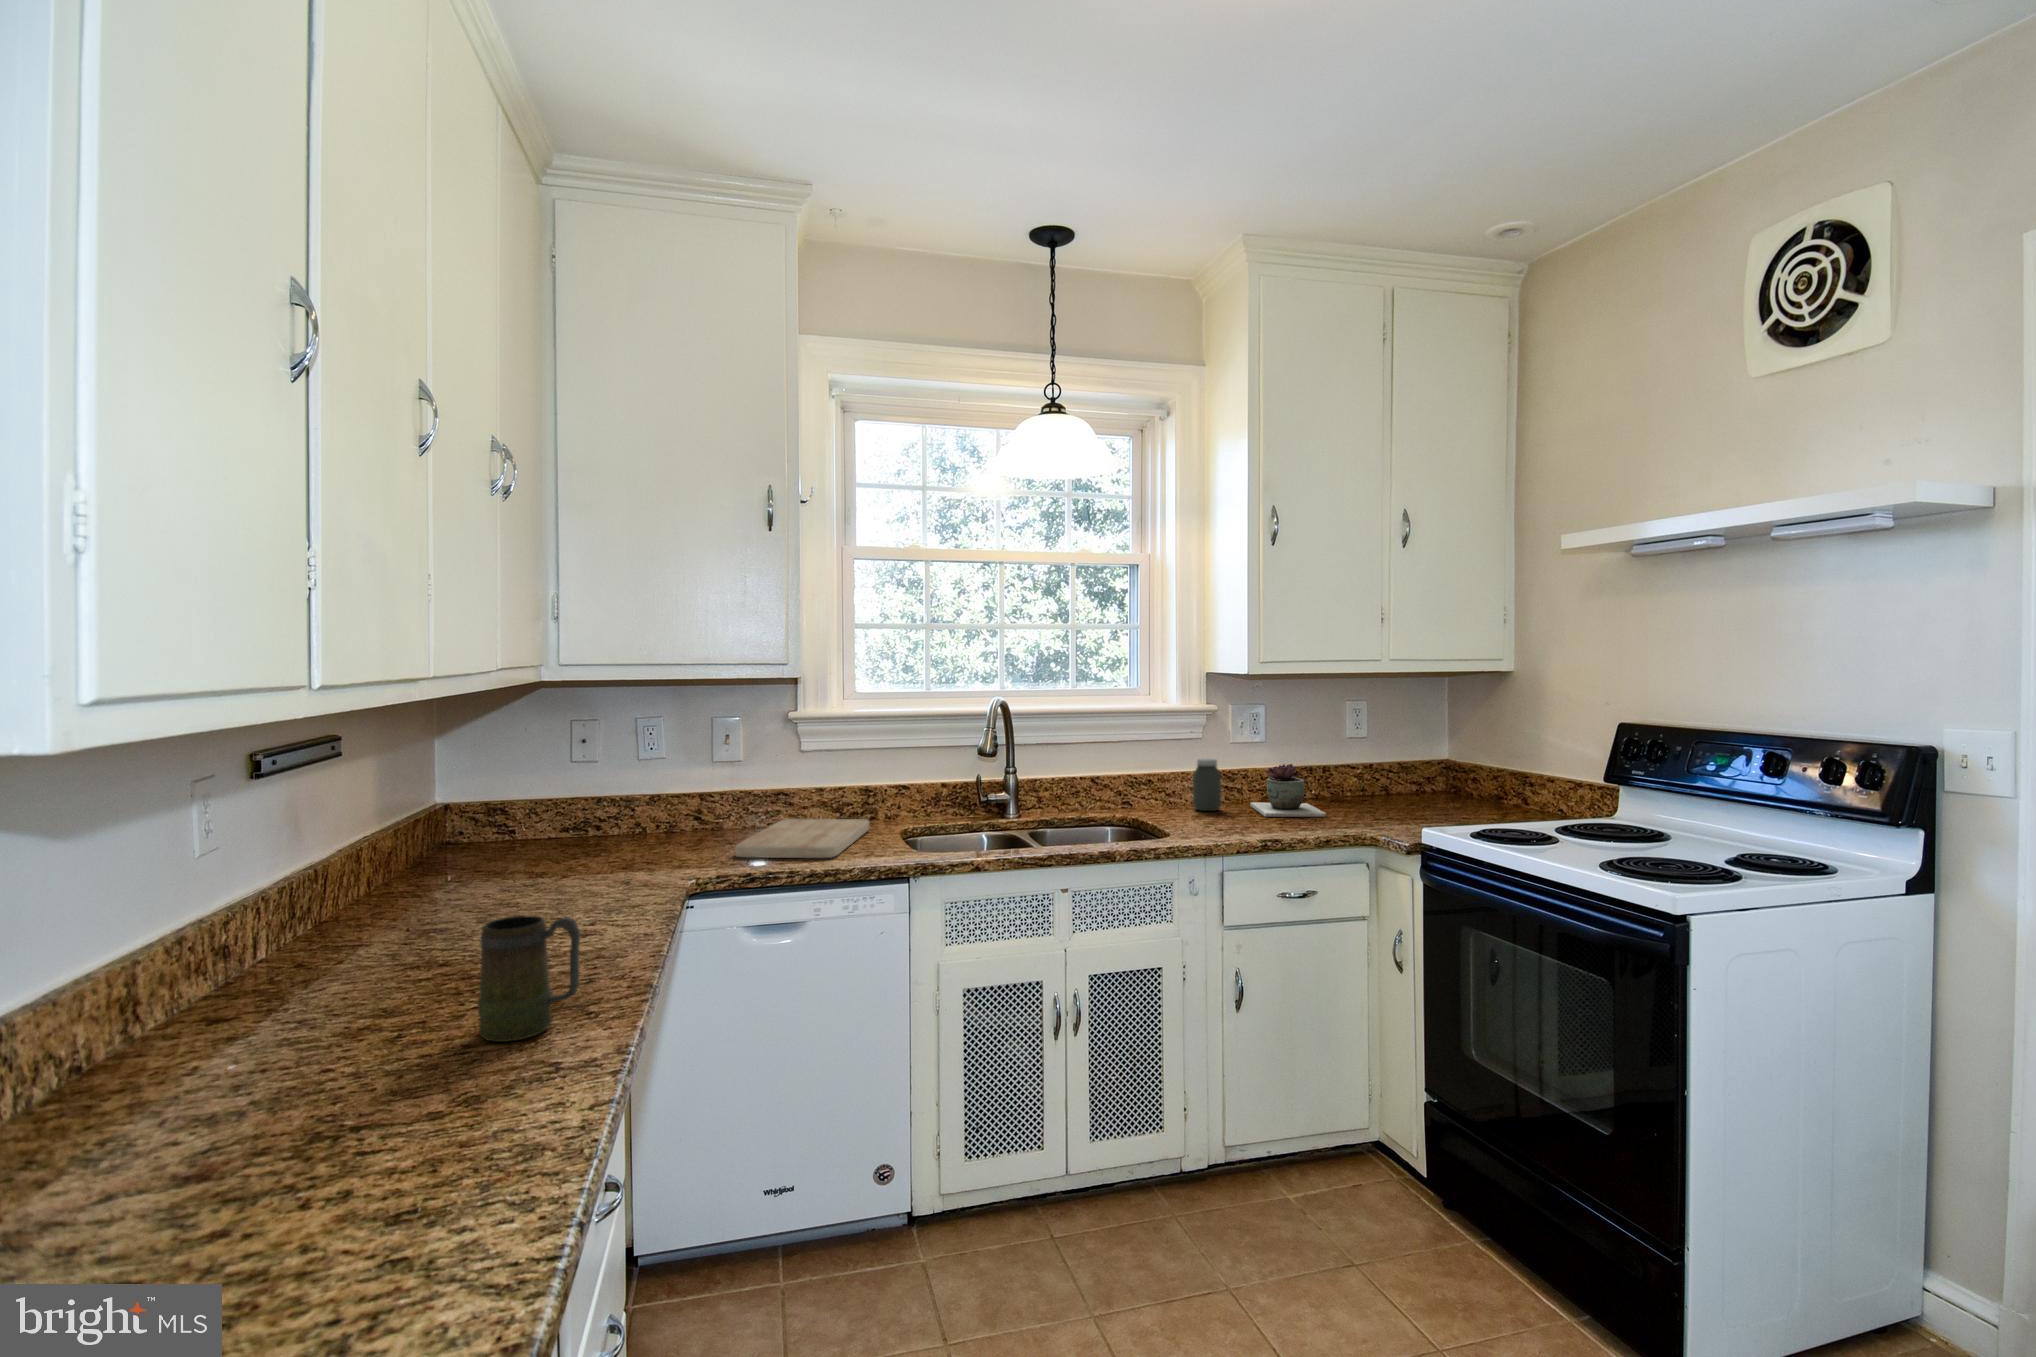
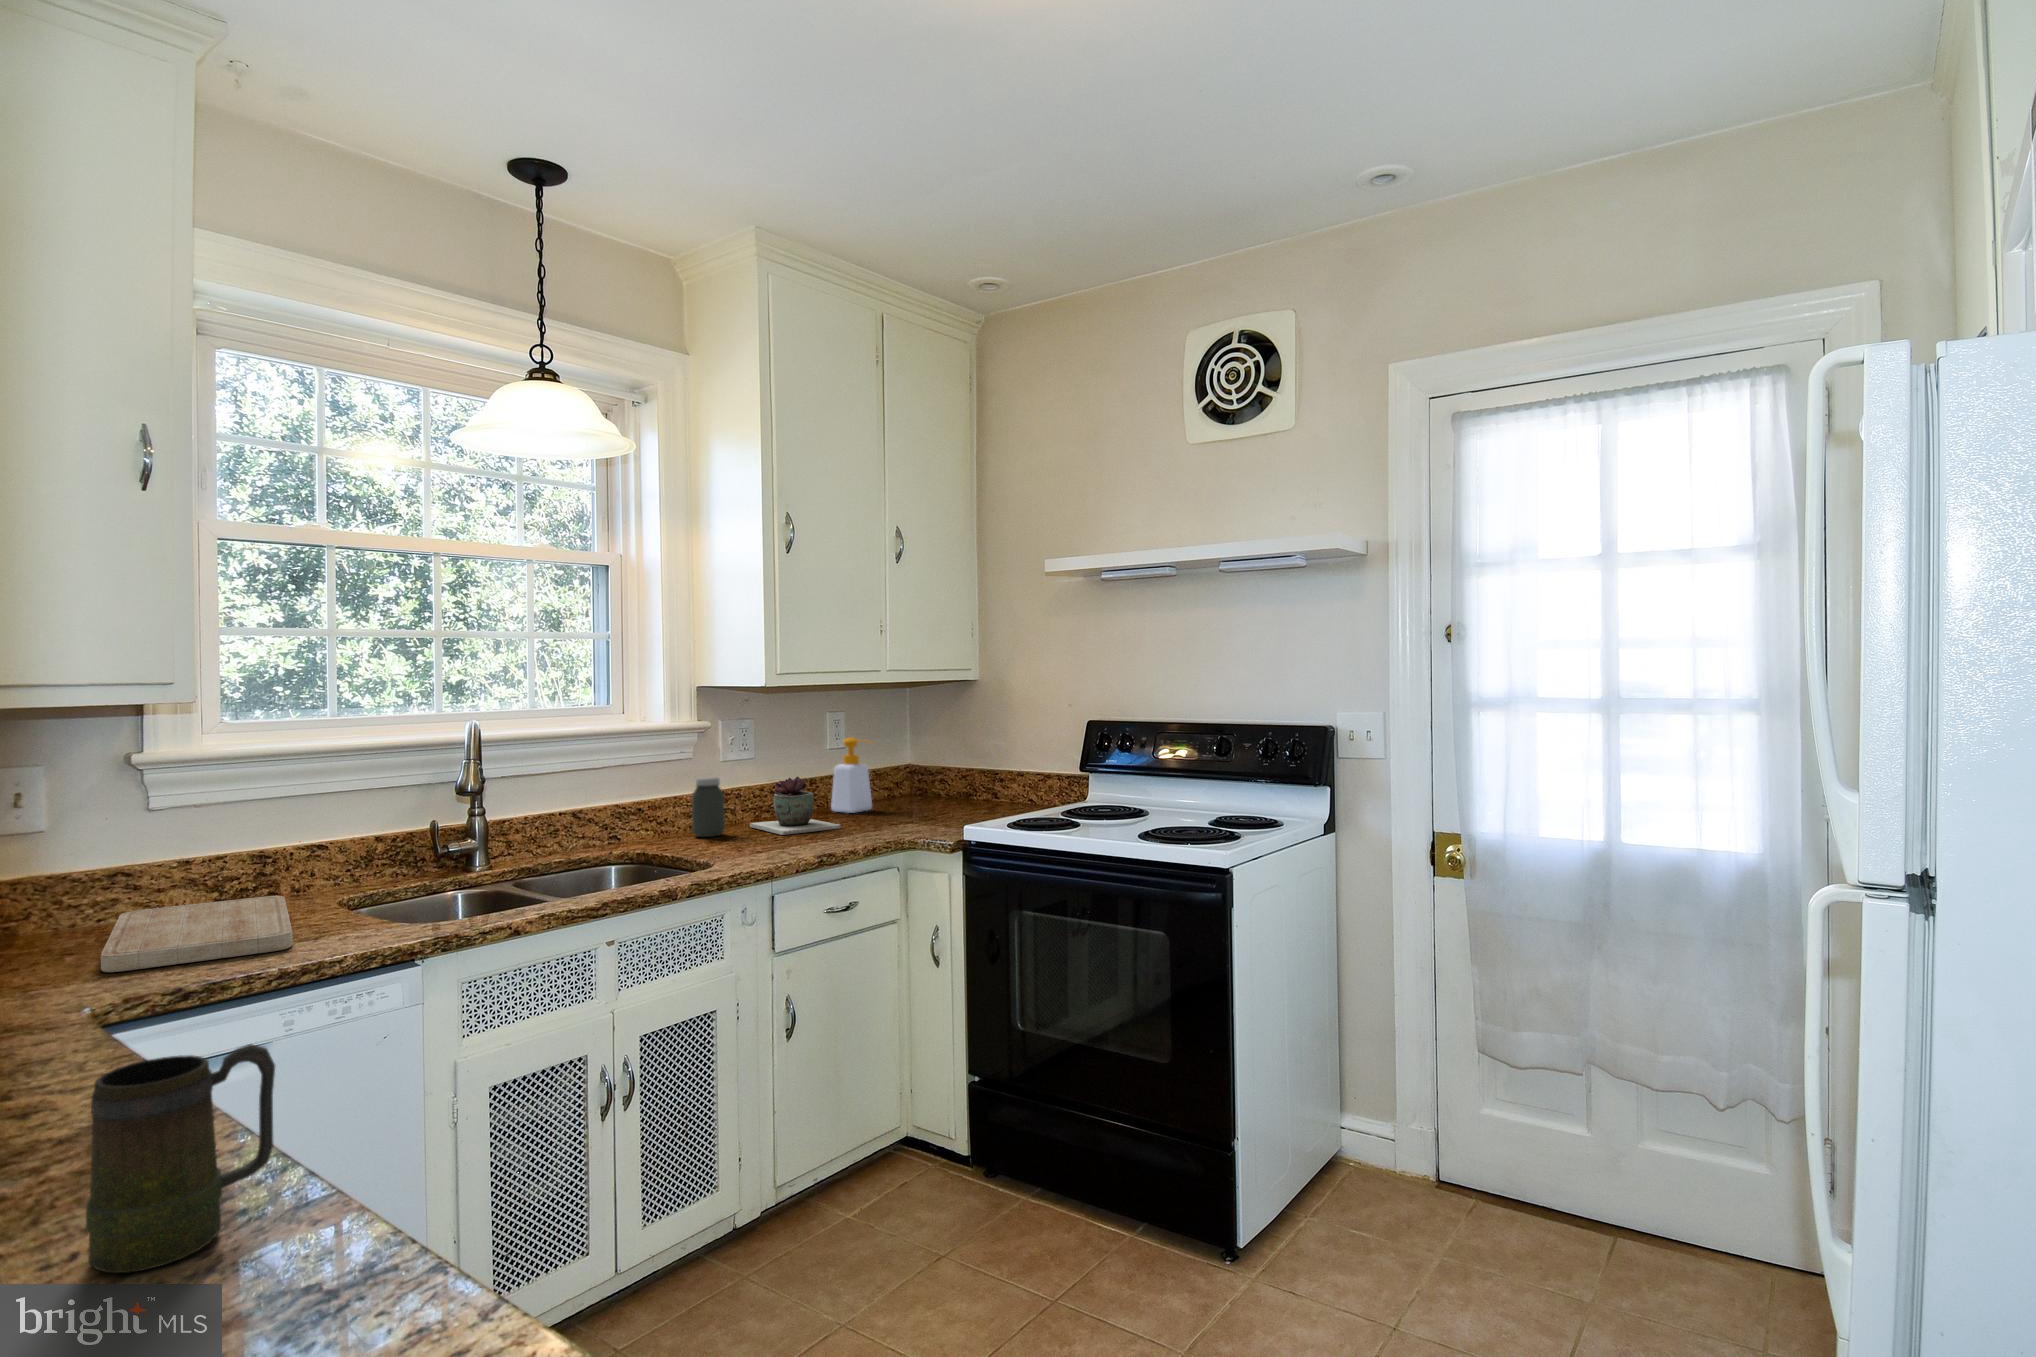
soap bottle: none [1342,730,1383,803] -> present [831,737,872,813]

